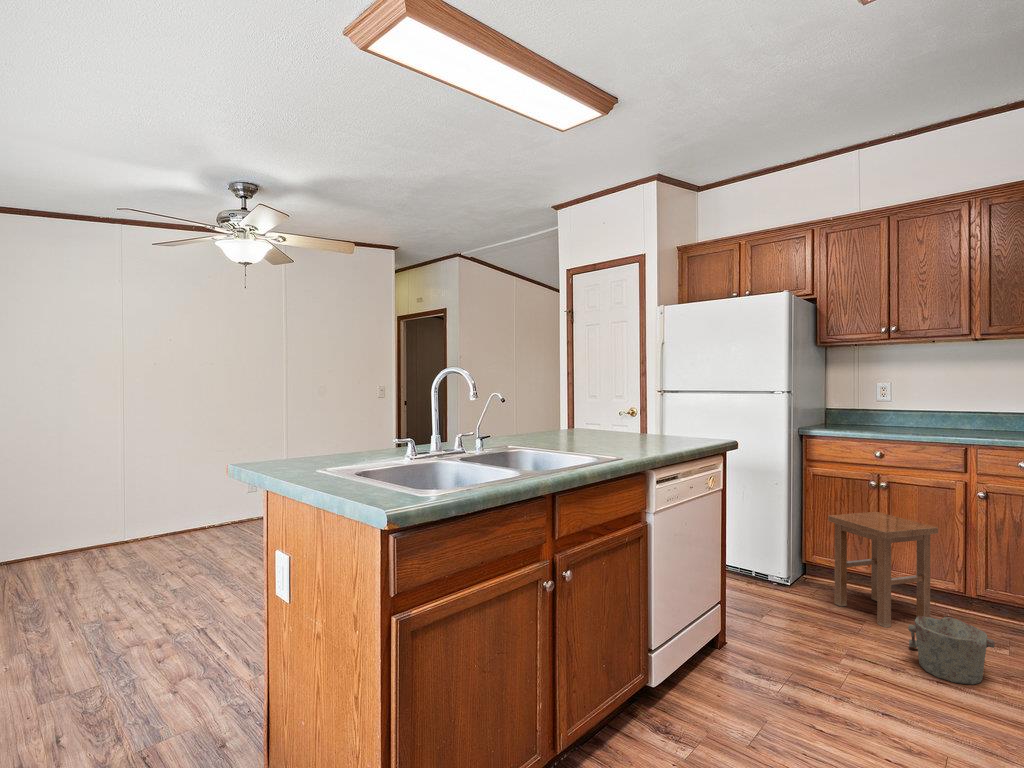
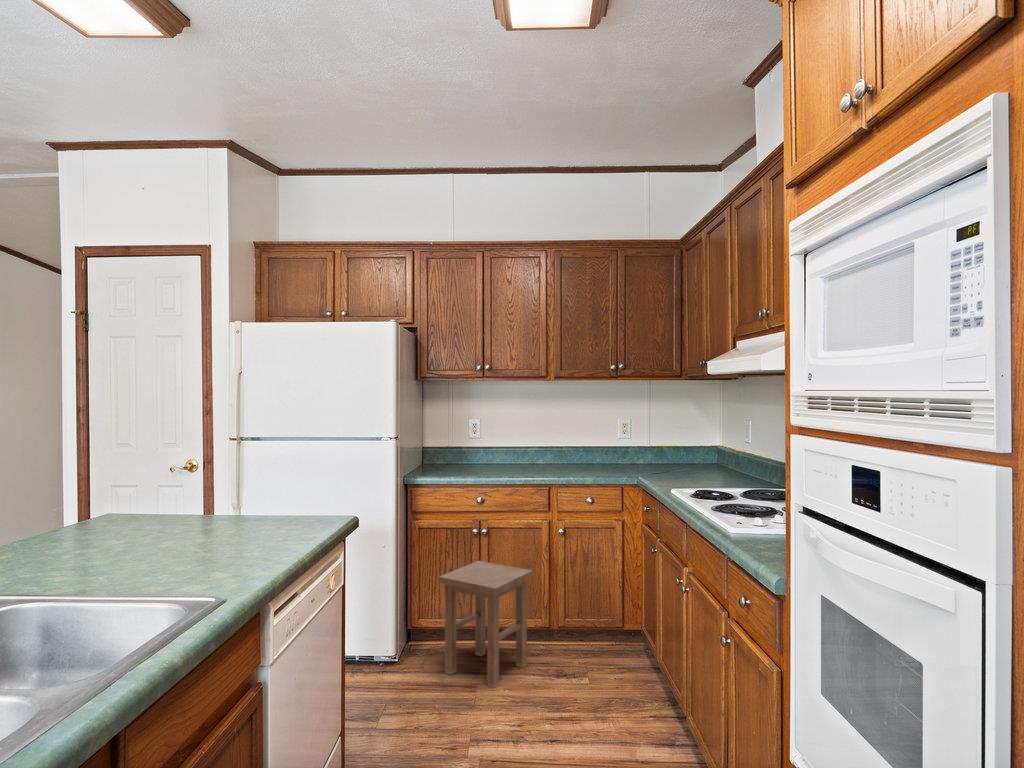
bucket: present [908,616,994,685] -> none [519,665,588,734]

